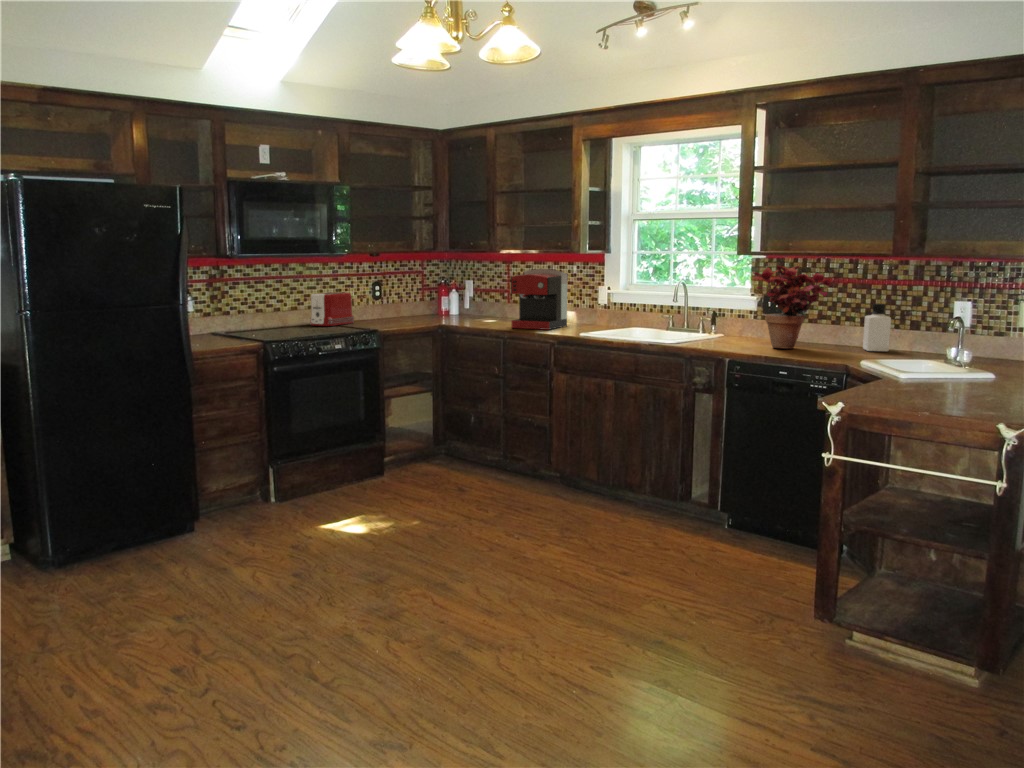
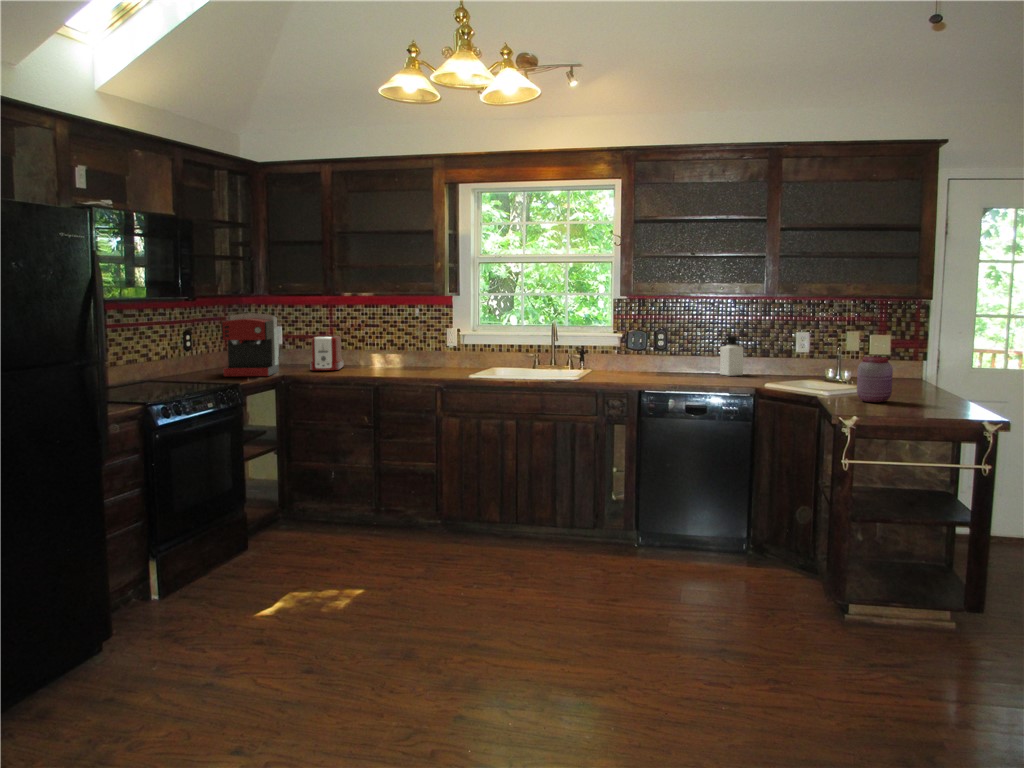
potted plant: present [753,266,831,349] -> none [641,306,704,377]
coffee maker: present [511,269,568,330] -> present [221,313,279,376]
toaster: present [310,292,354,326] -> present [310,335,344,371]
jar: none [944,337,997,399] -> present [857,357,893,403]

